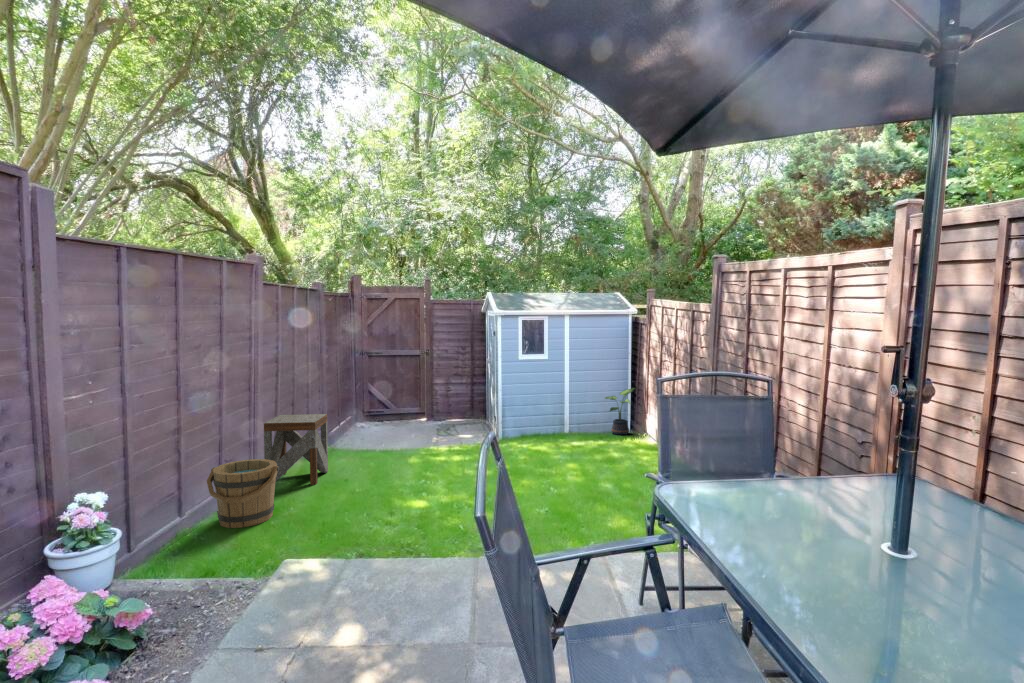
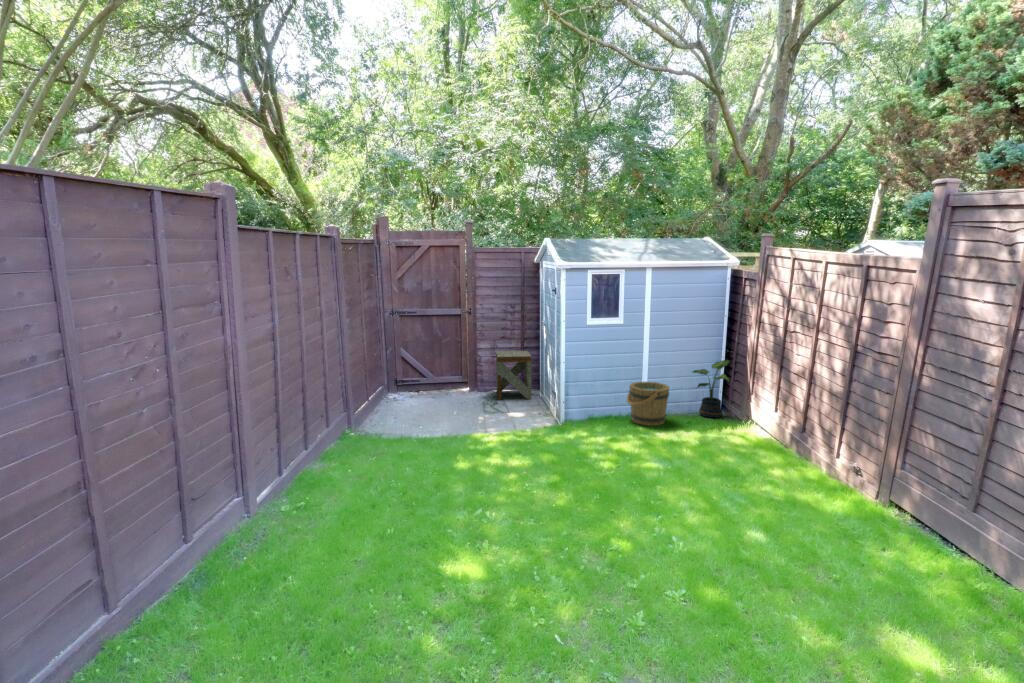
side table: present [264,414,328,485] -> present [496,351,531,400]
bucket: present [207,459,279,528] -> present [627,382,669,426]

